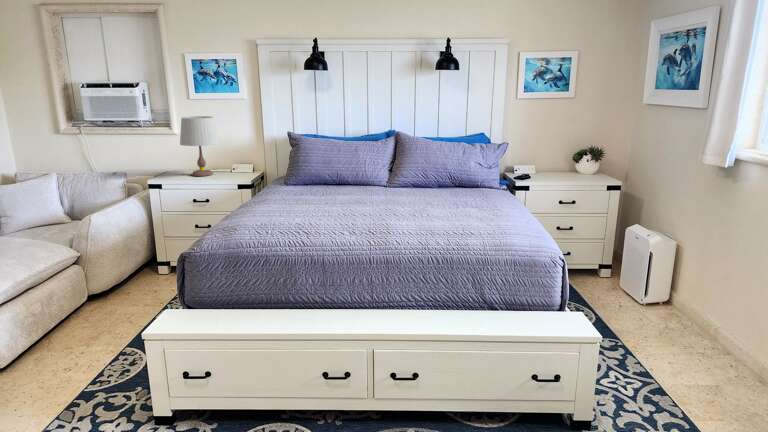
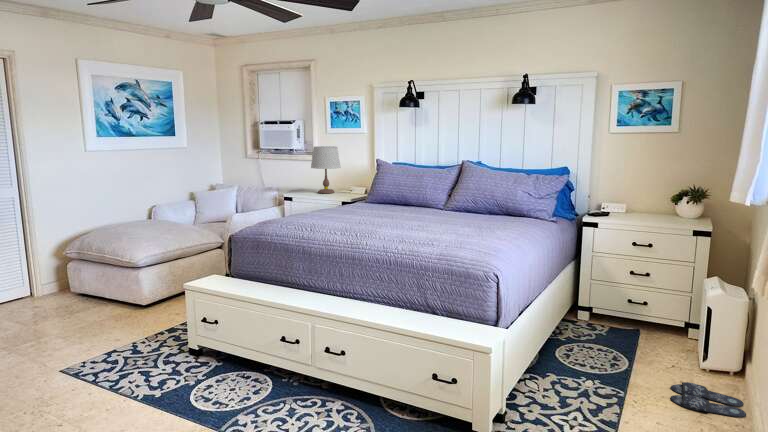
slippers: none [640,319,706,343] -> present [671,382,746,418]

